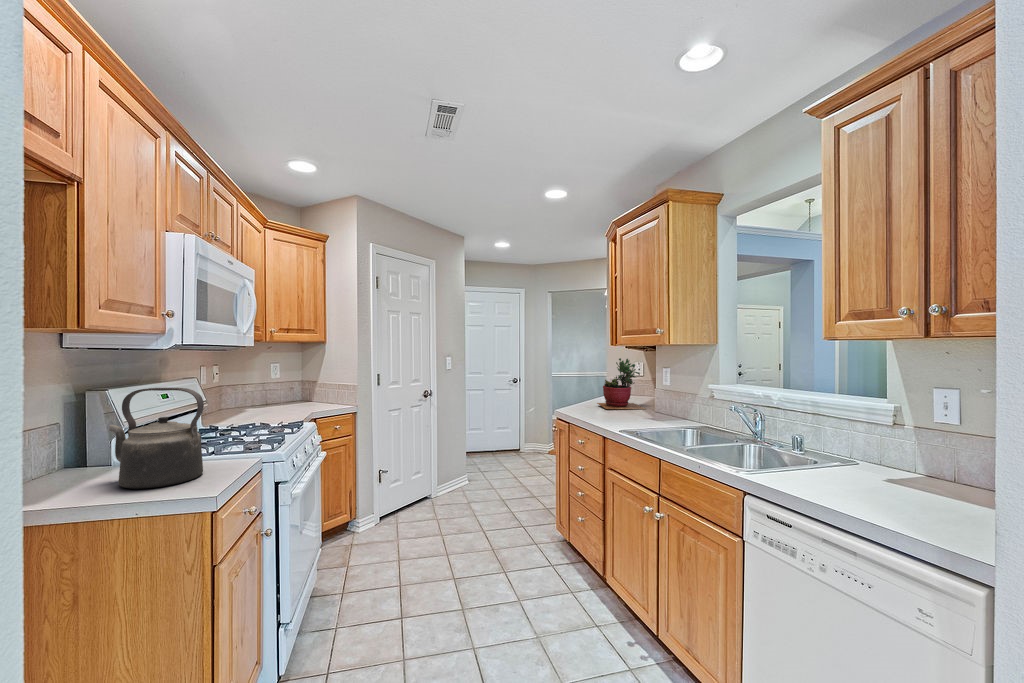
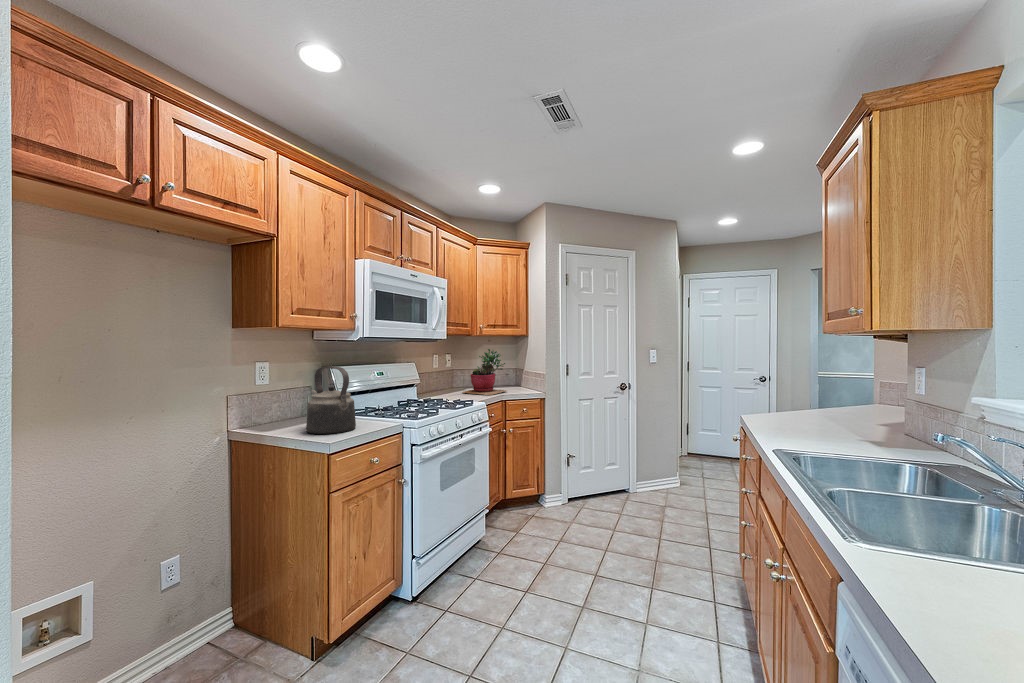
succulent plant: present [597,358,645,409] -> present [462,349,506,395]

